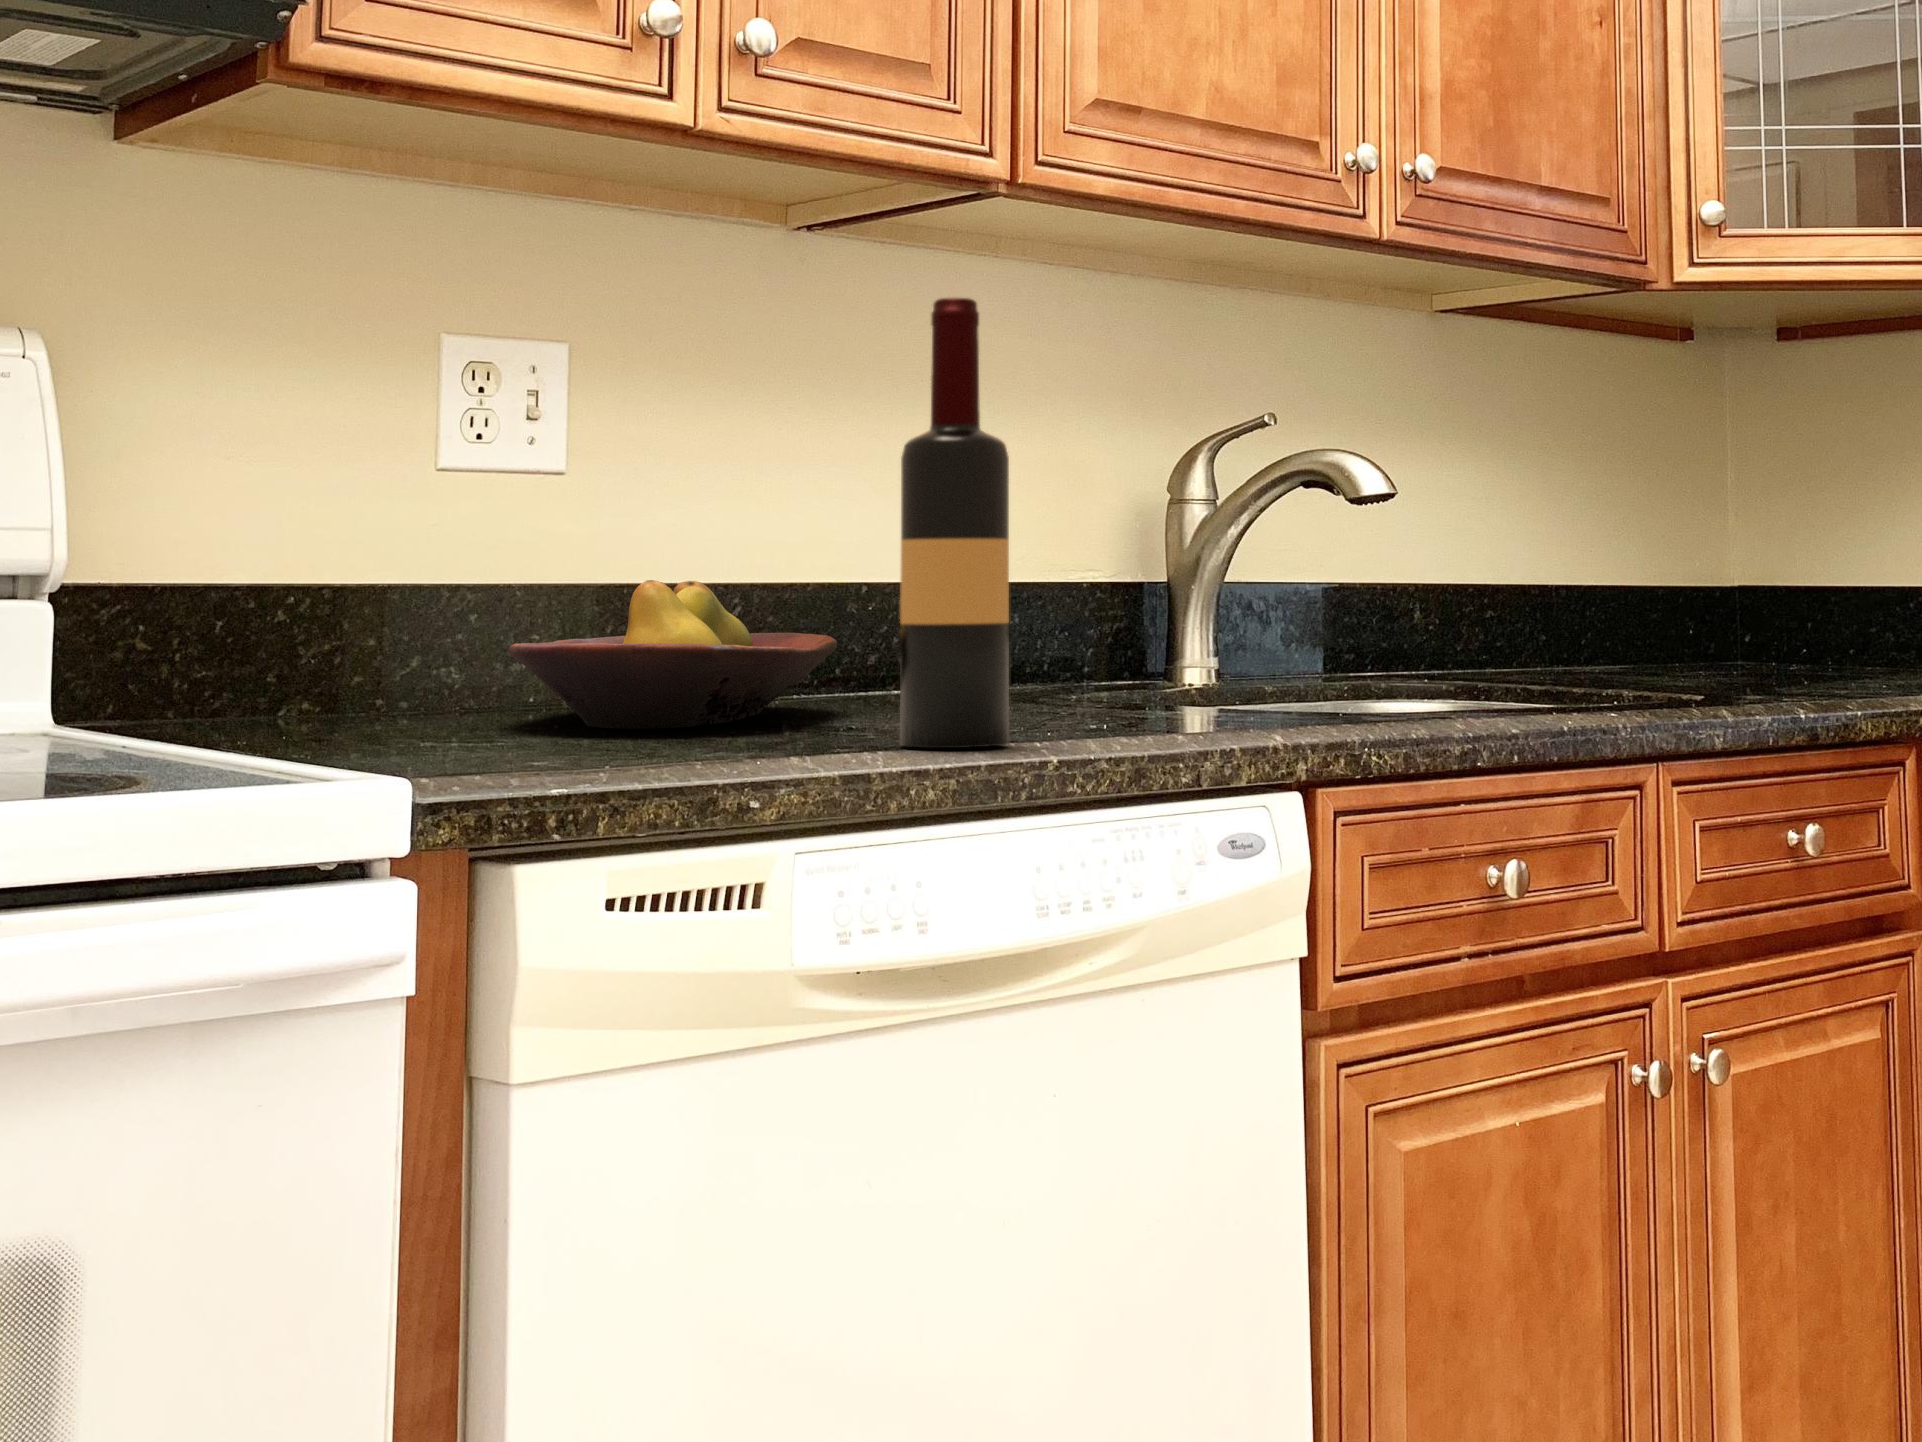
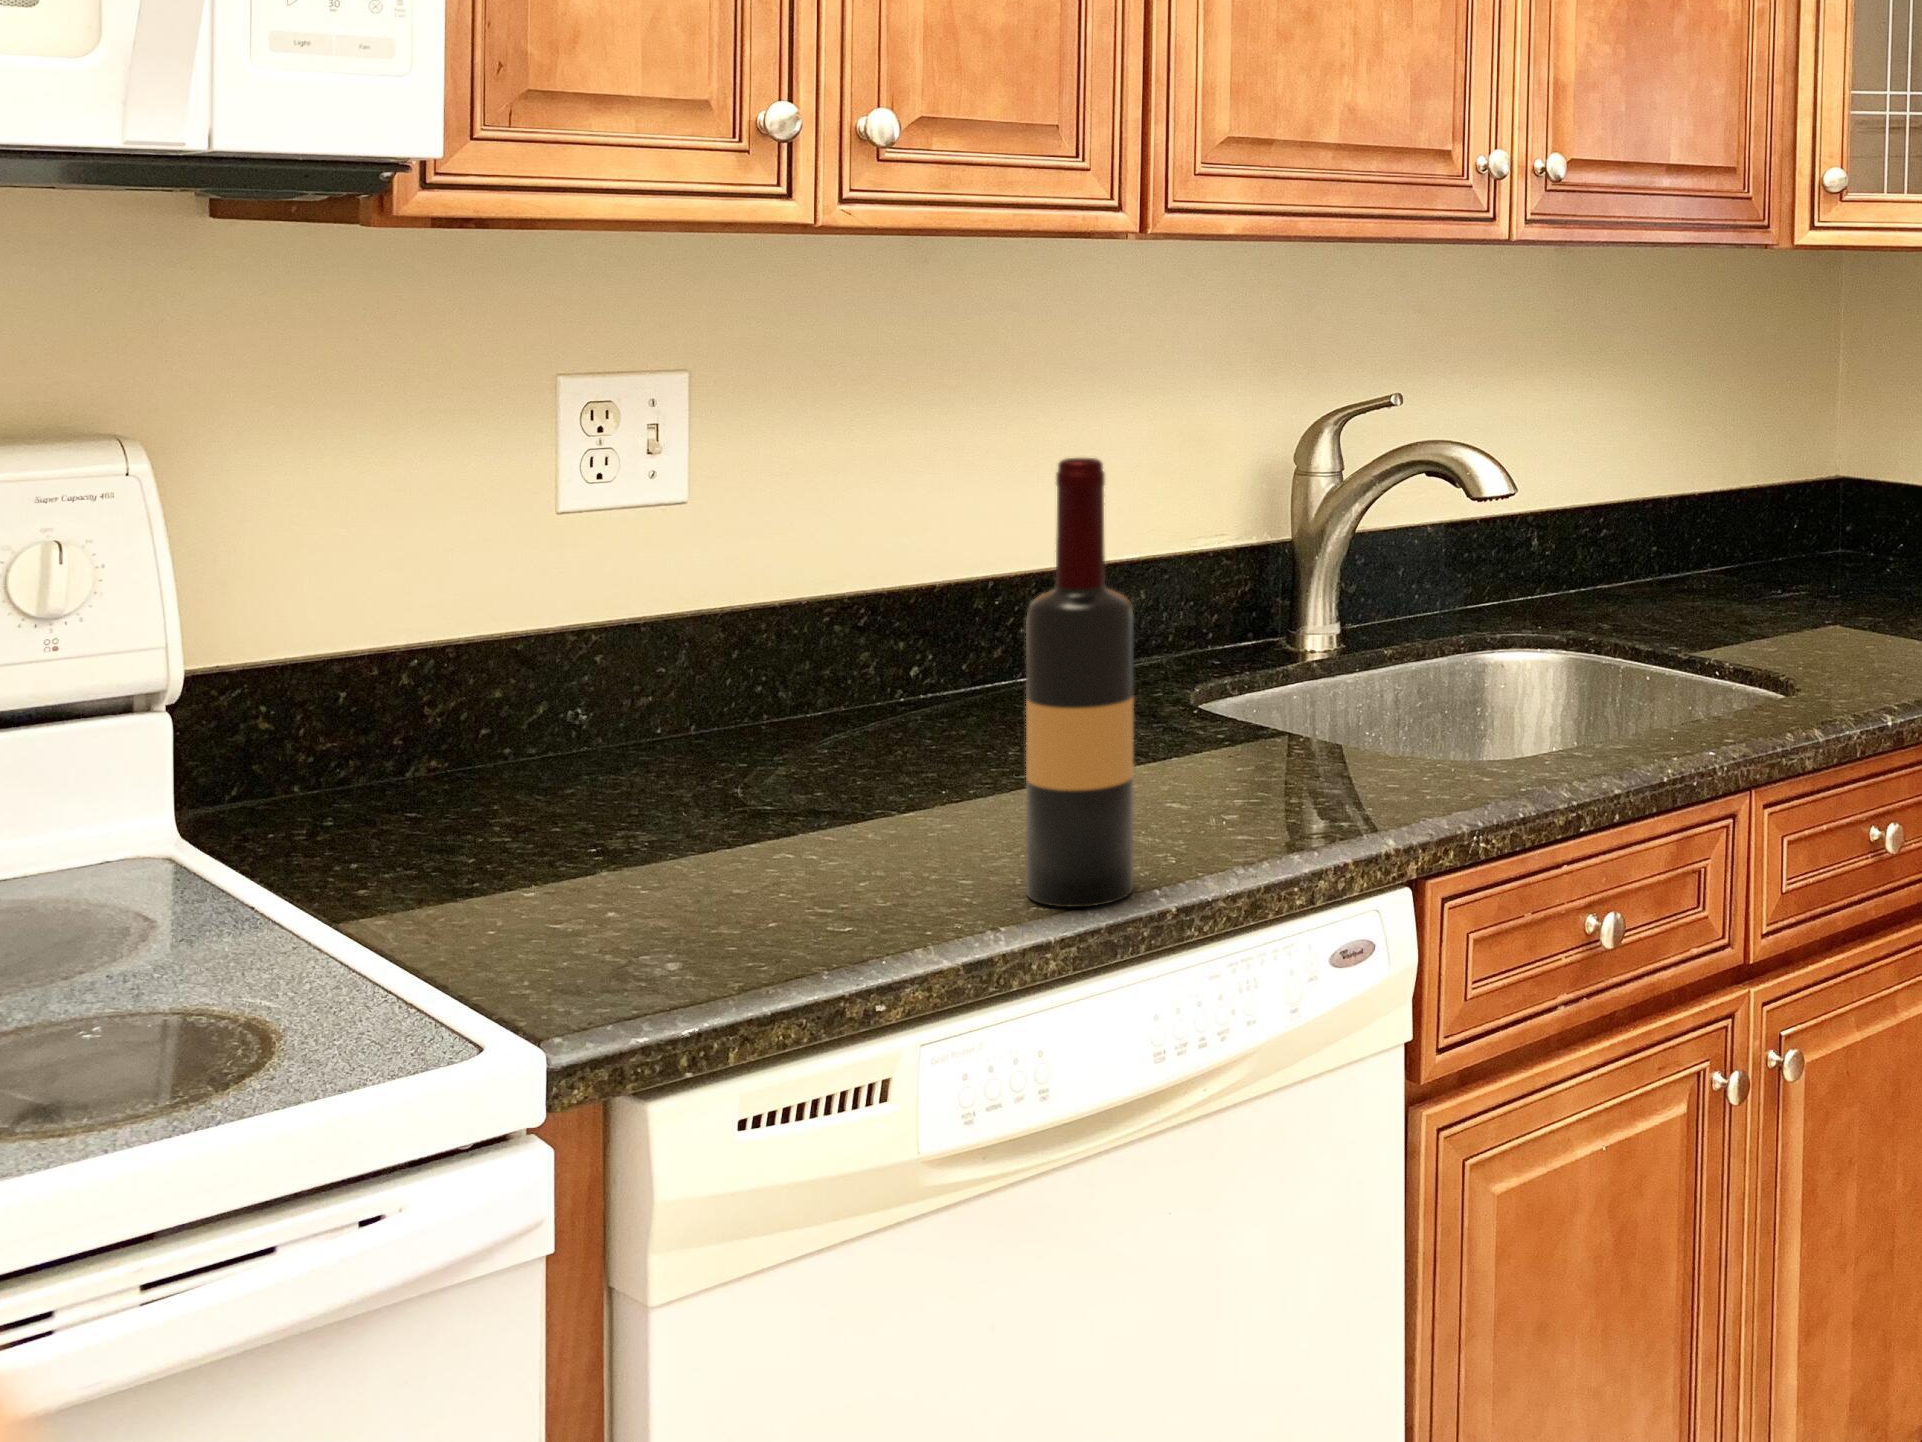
fruit bowl: present [508,580,837,729] -> none [639,640,970,835]

